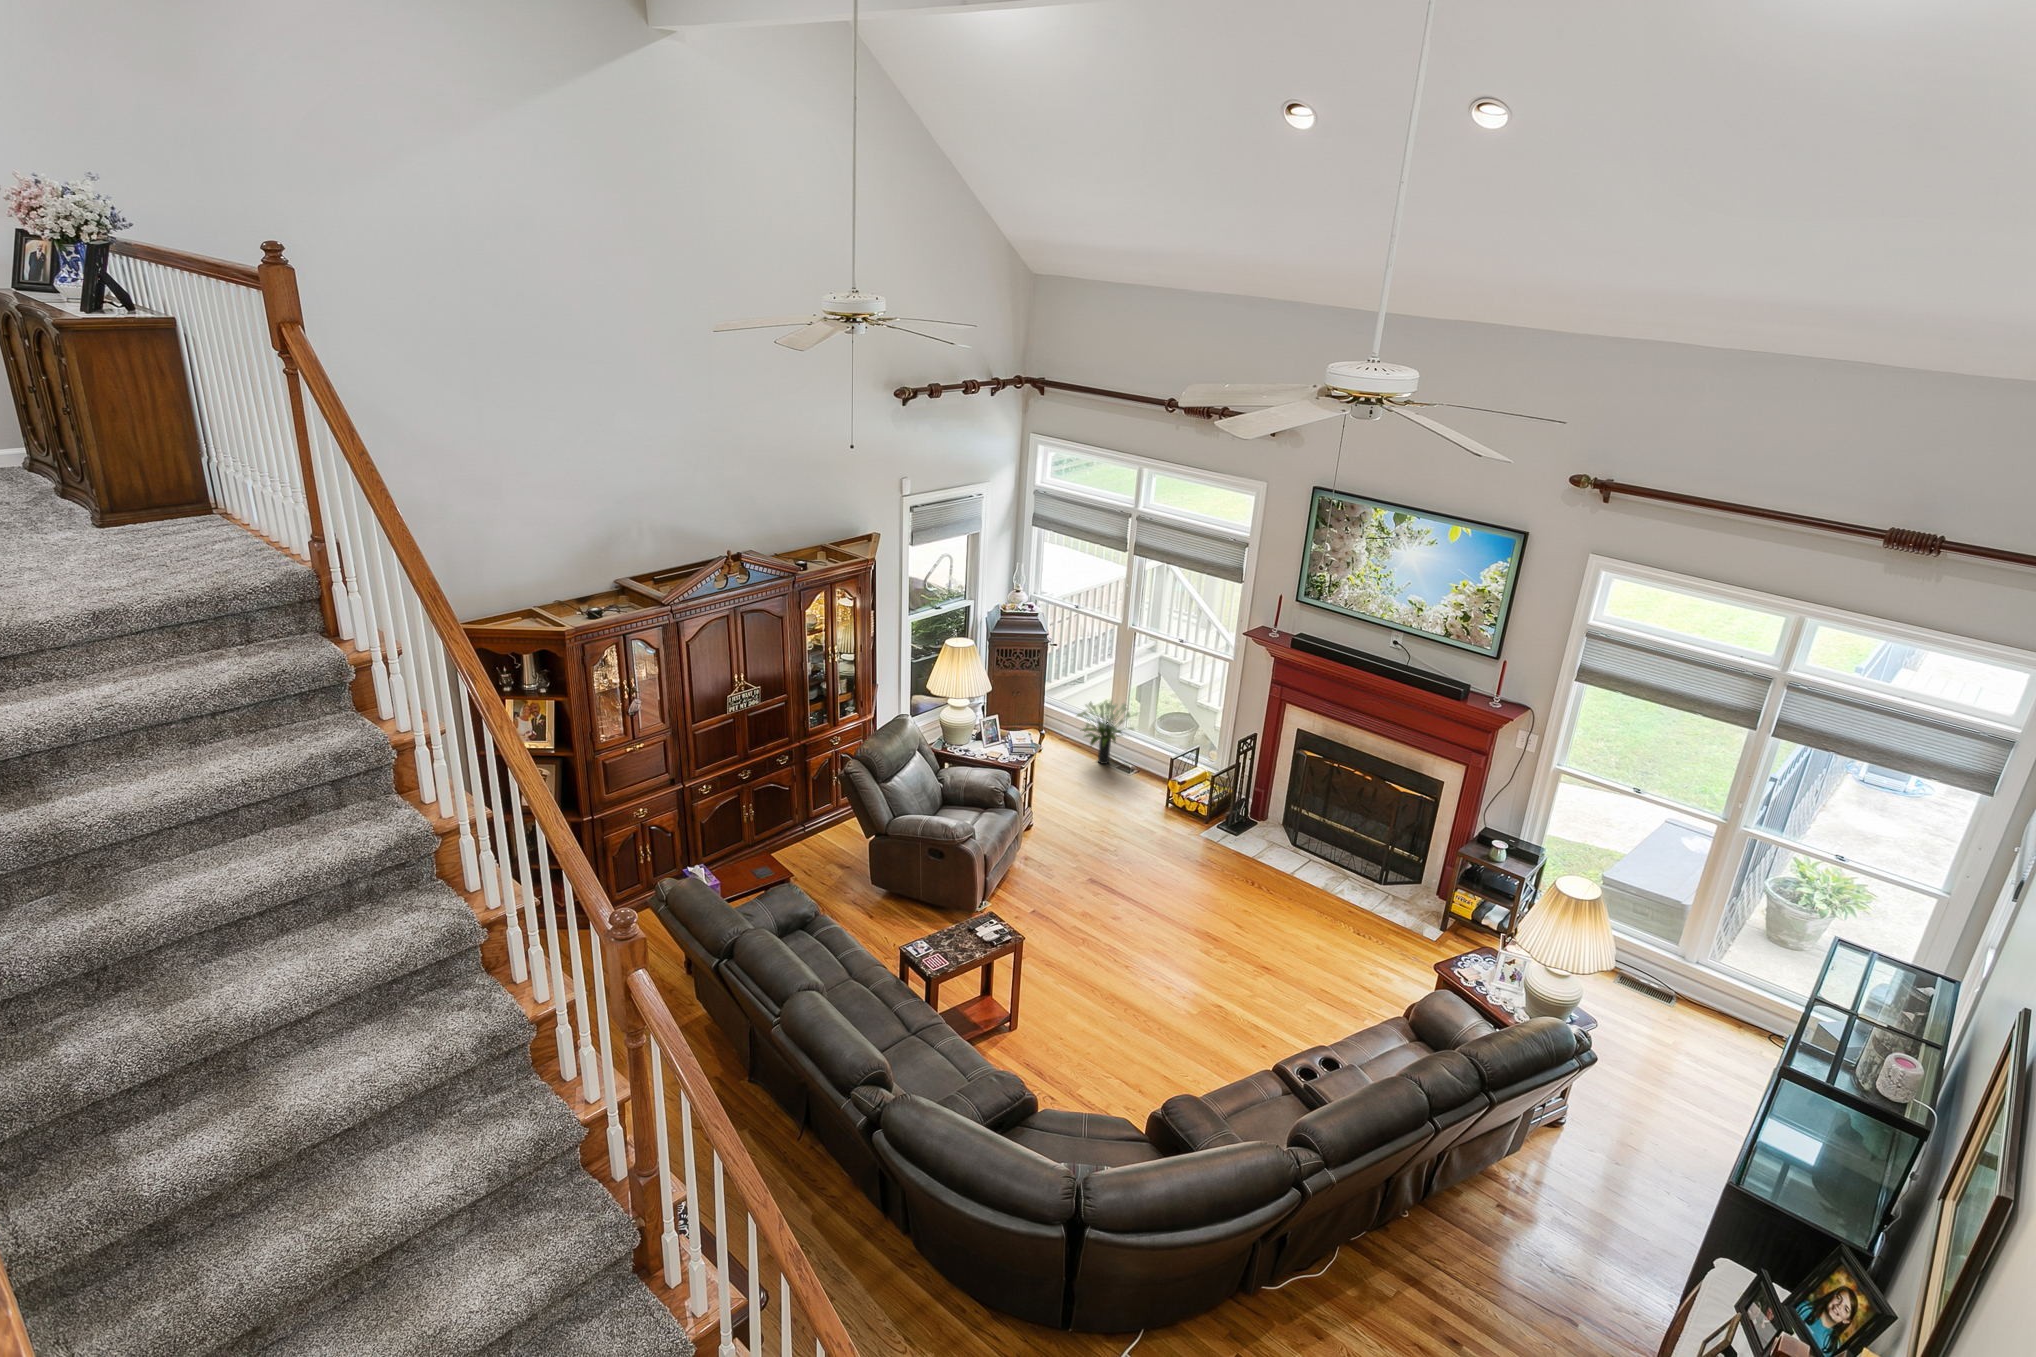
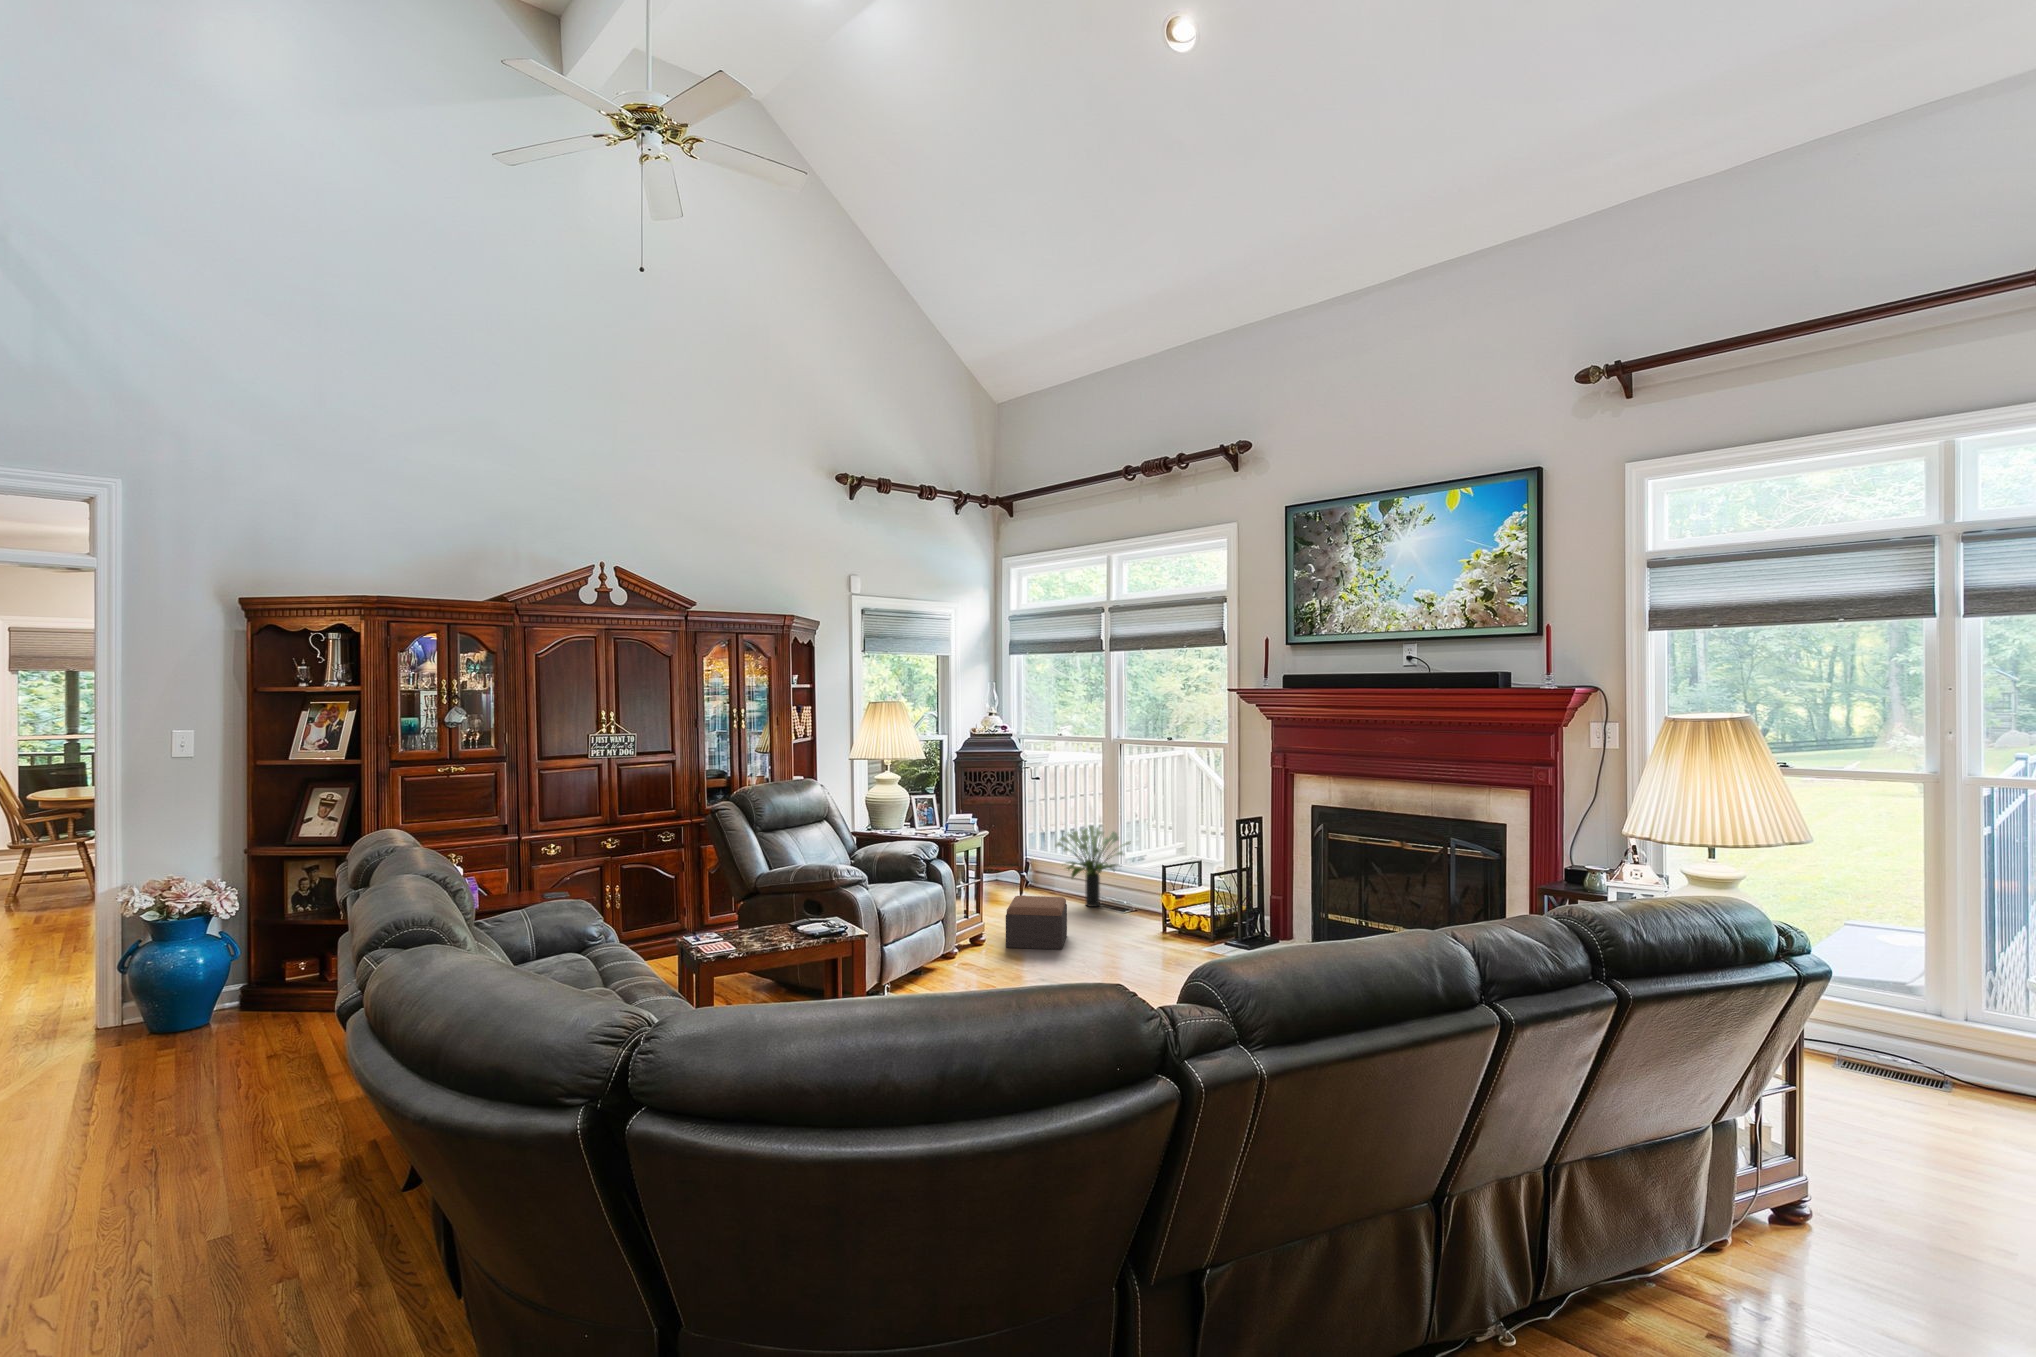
footstool: none [1053,783,1099,832] -> present [1006,896,1067,950]

